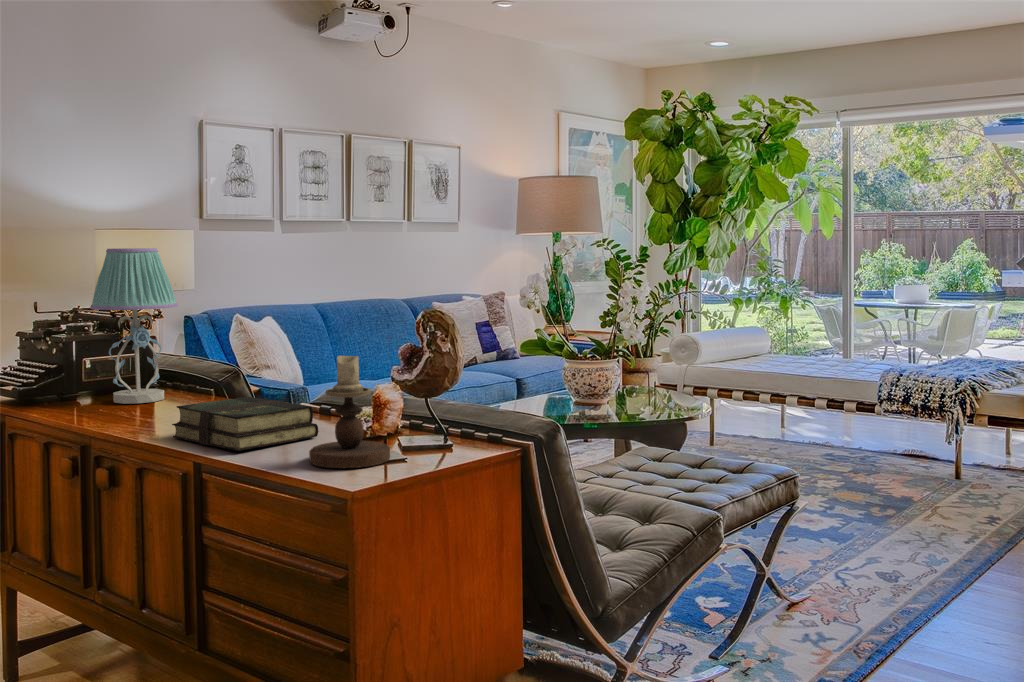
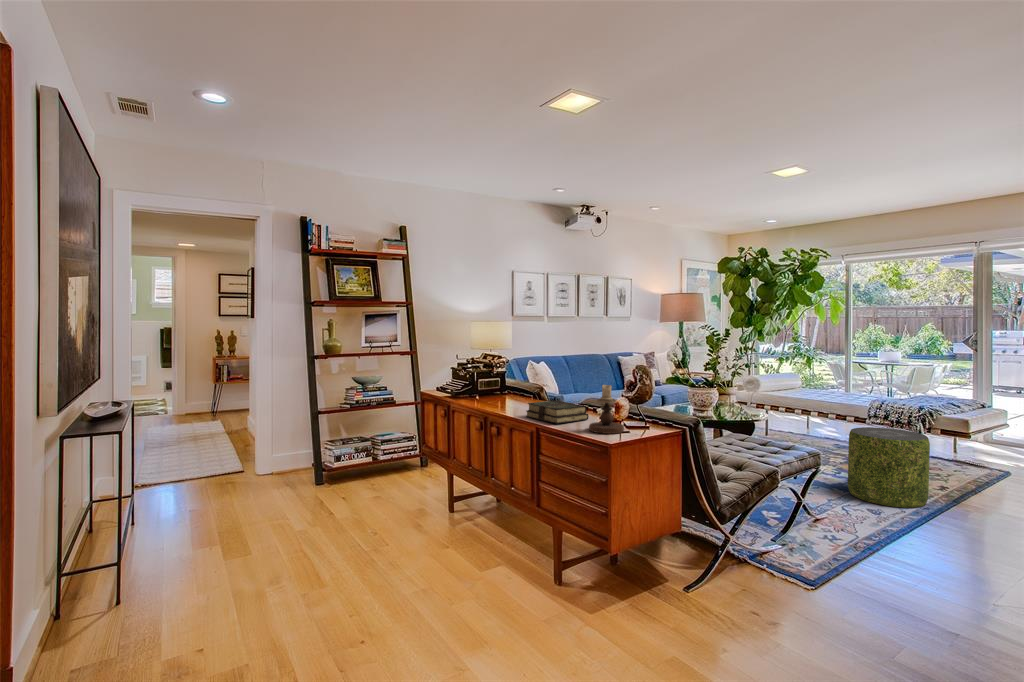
table lamp: present [90,248,178,404] -> none [485,333,520,401]
pouf: none [845,420,979,564] -> present [848,427,930,508]

